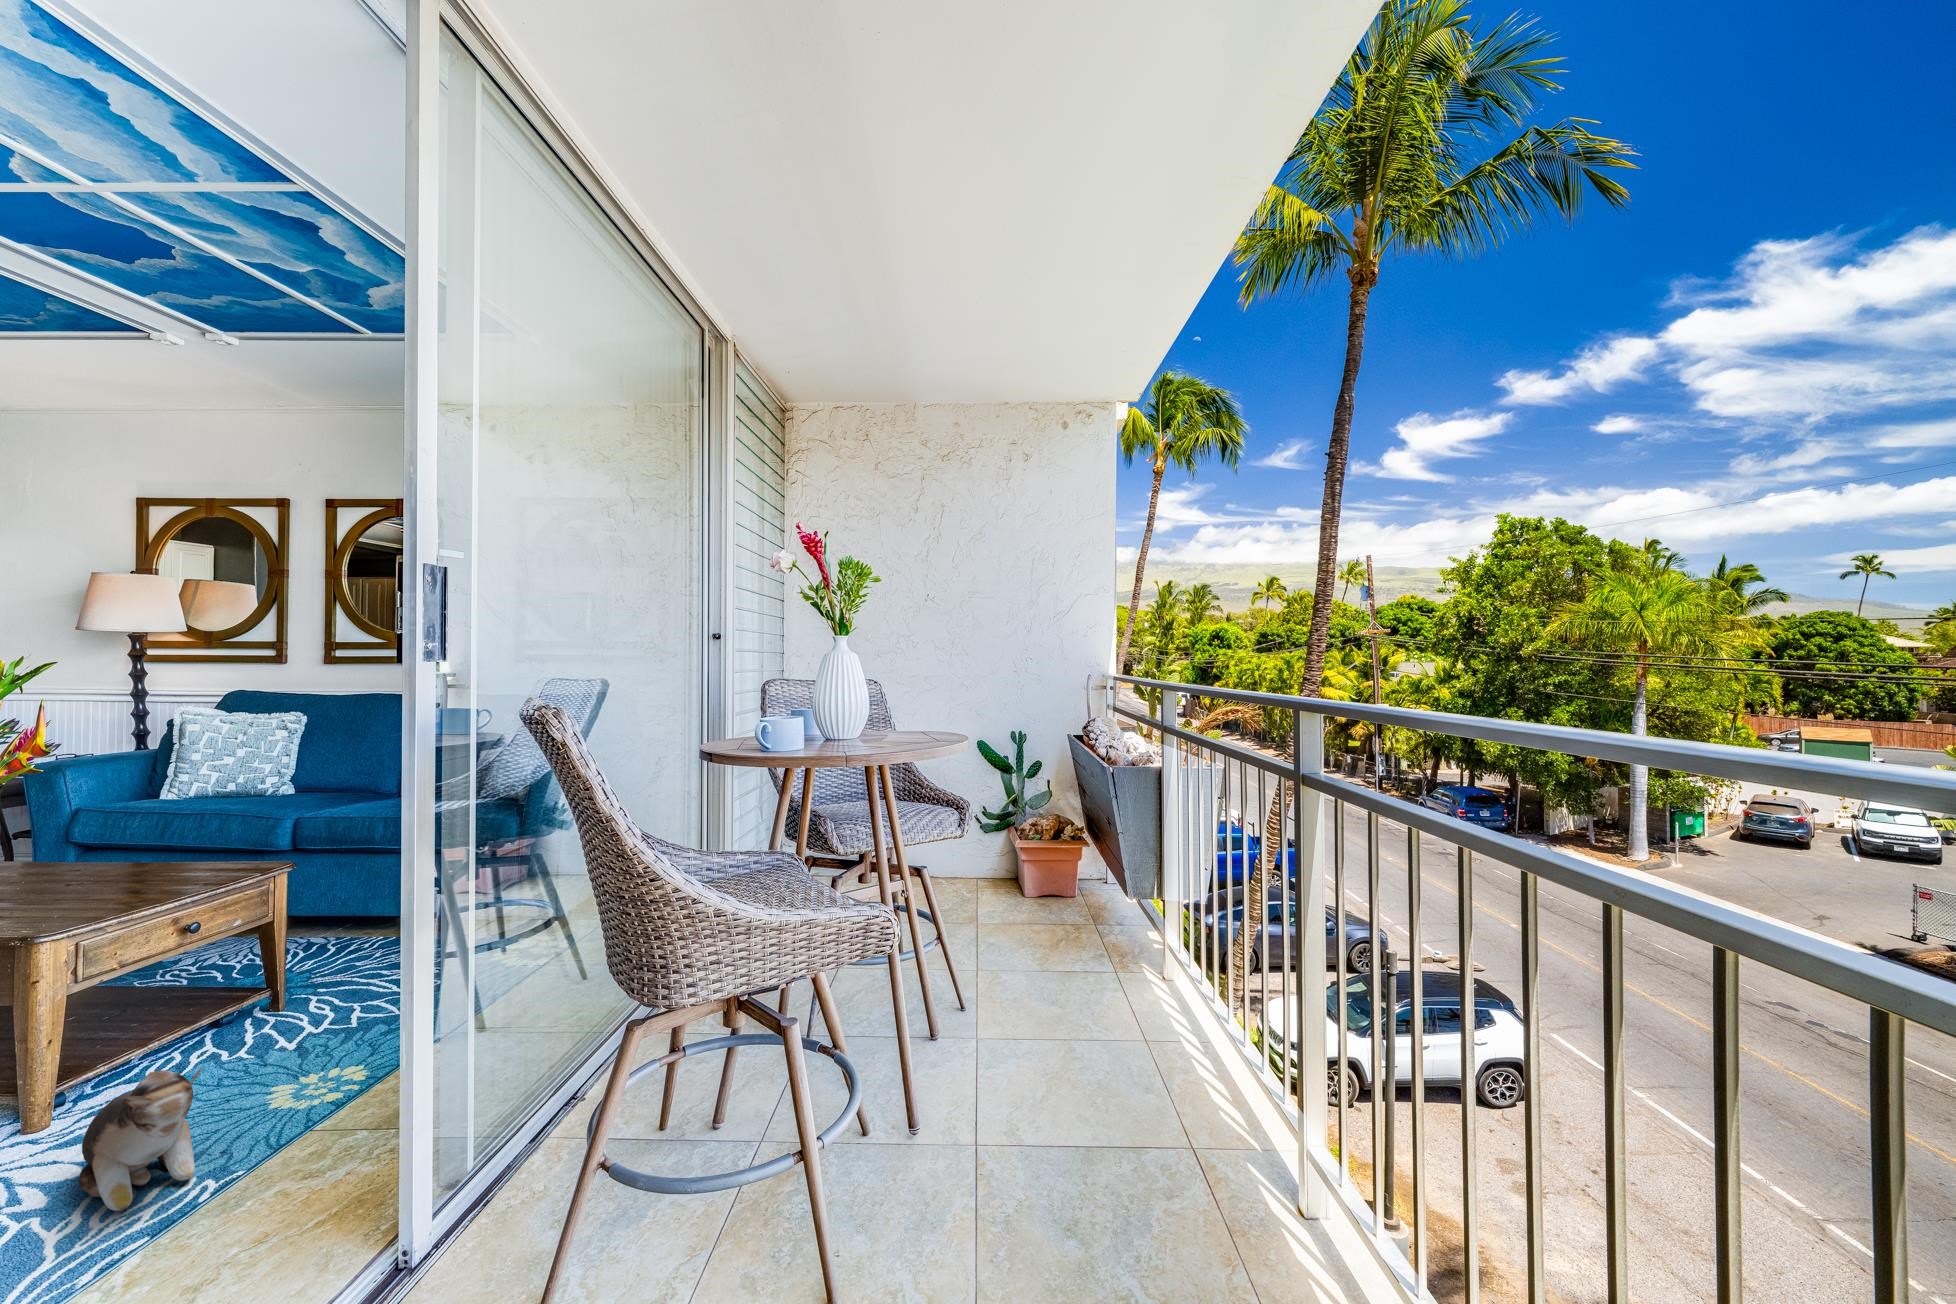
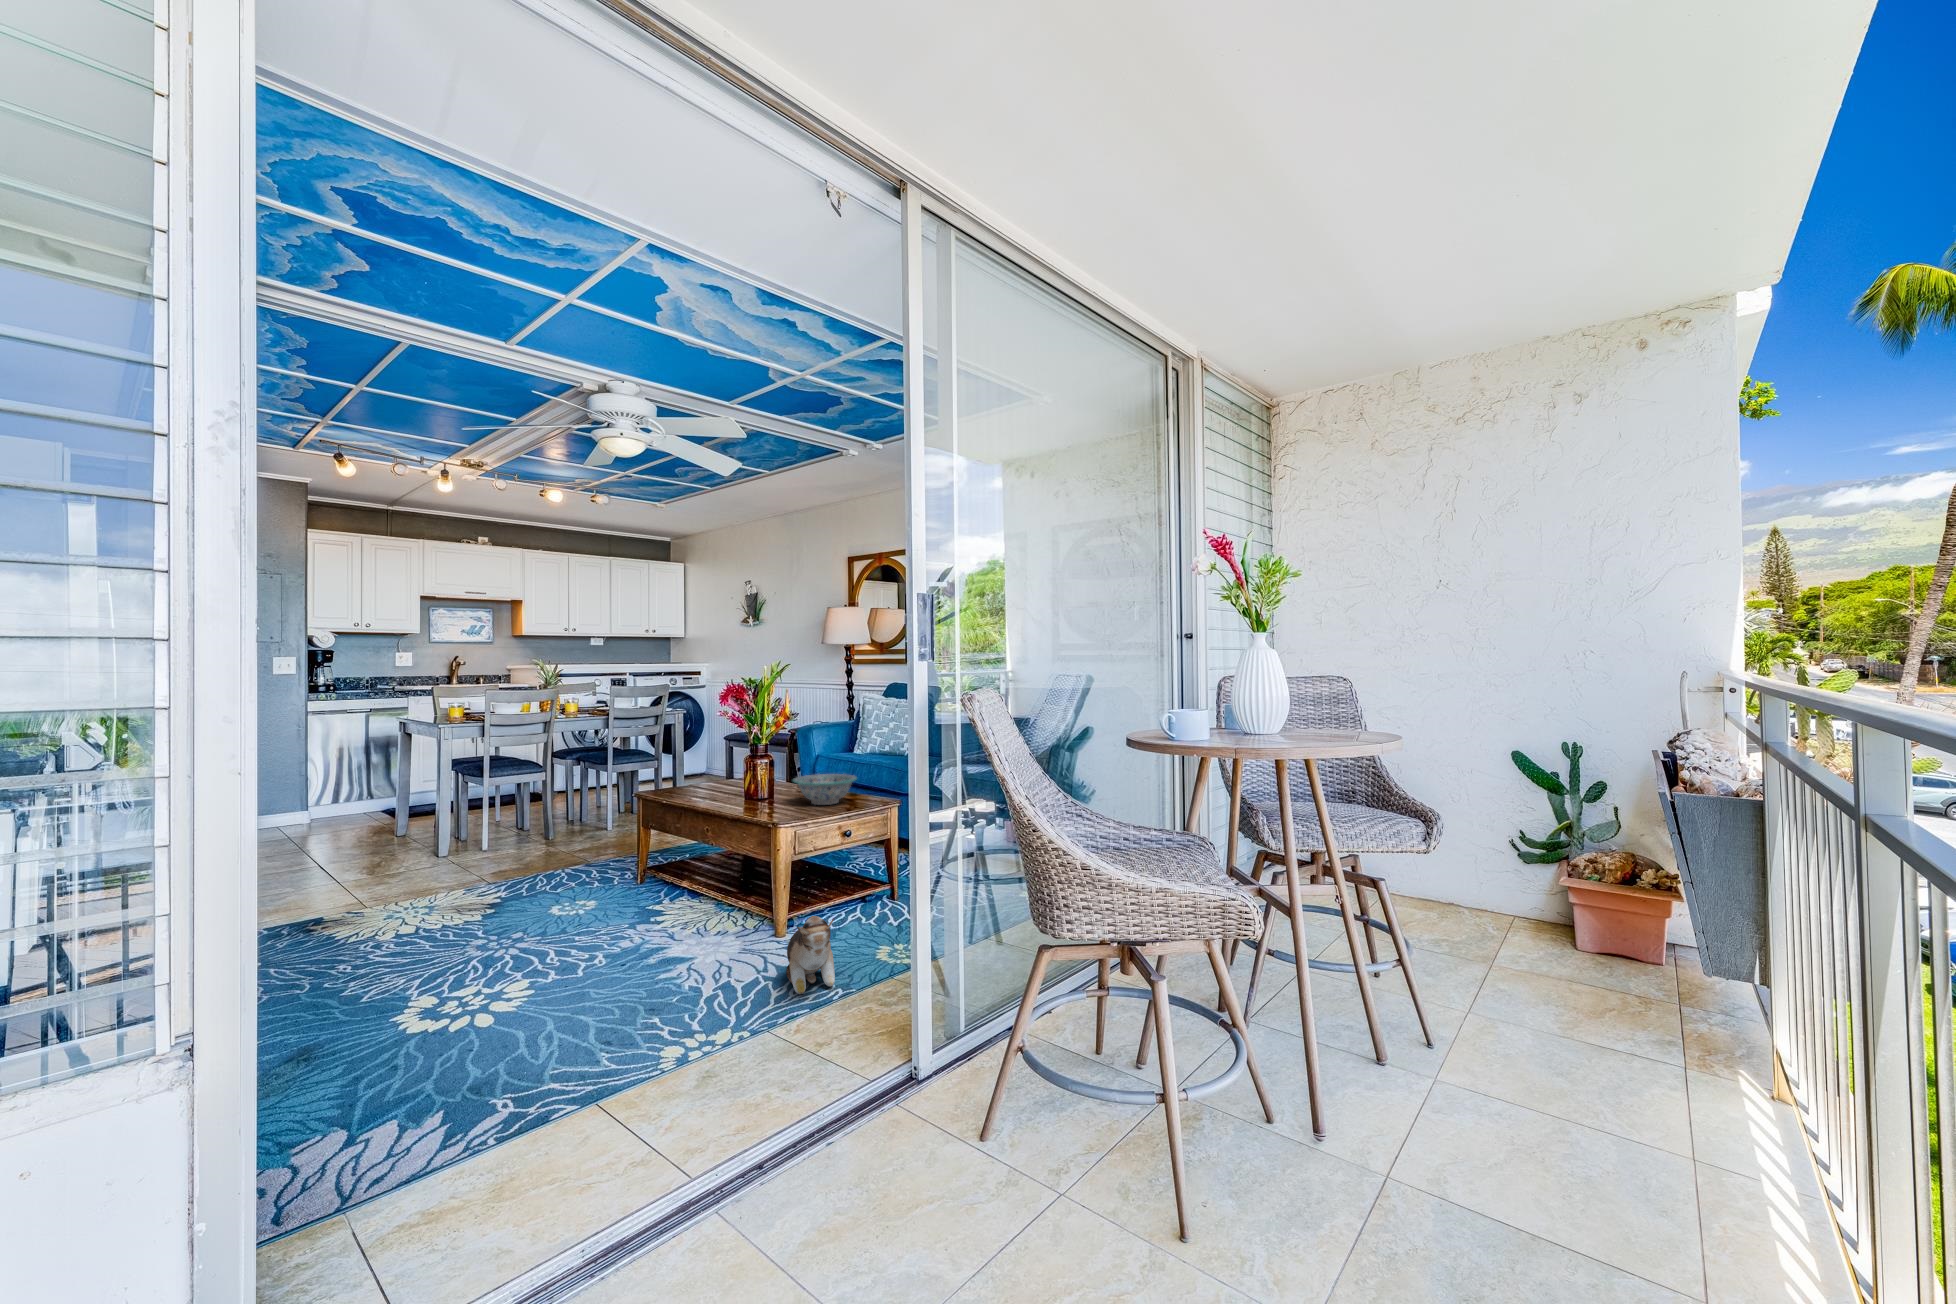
decorative bowl: none [58,835,202,890] -> present [793,774,857,805]

